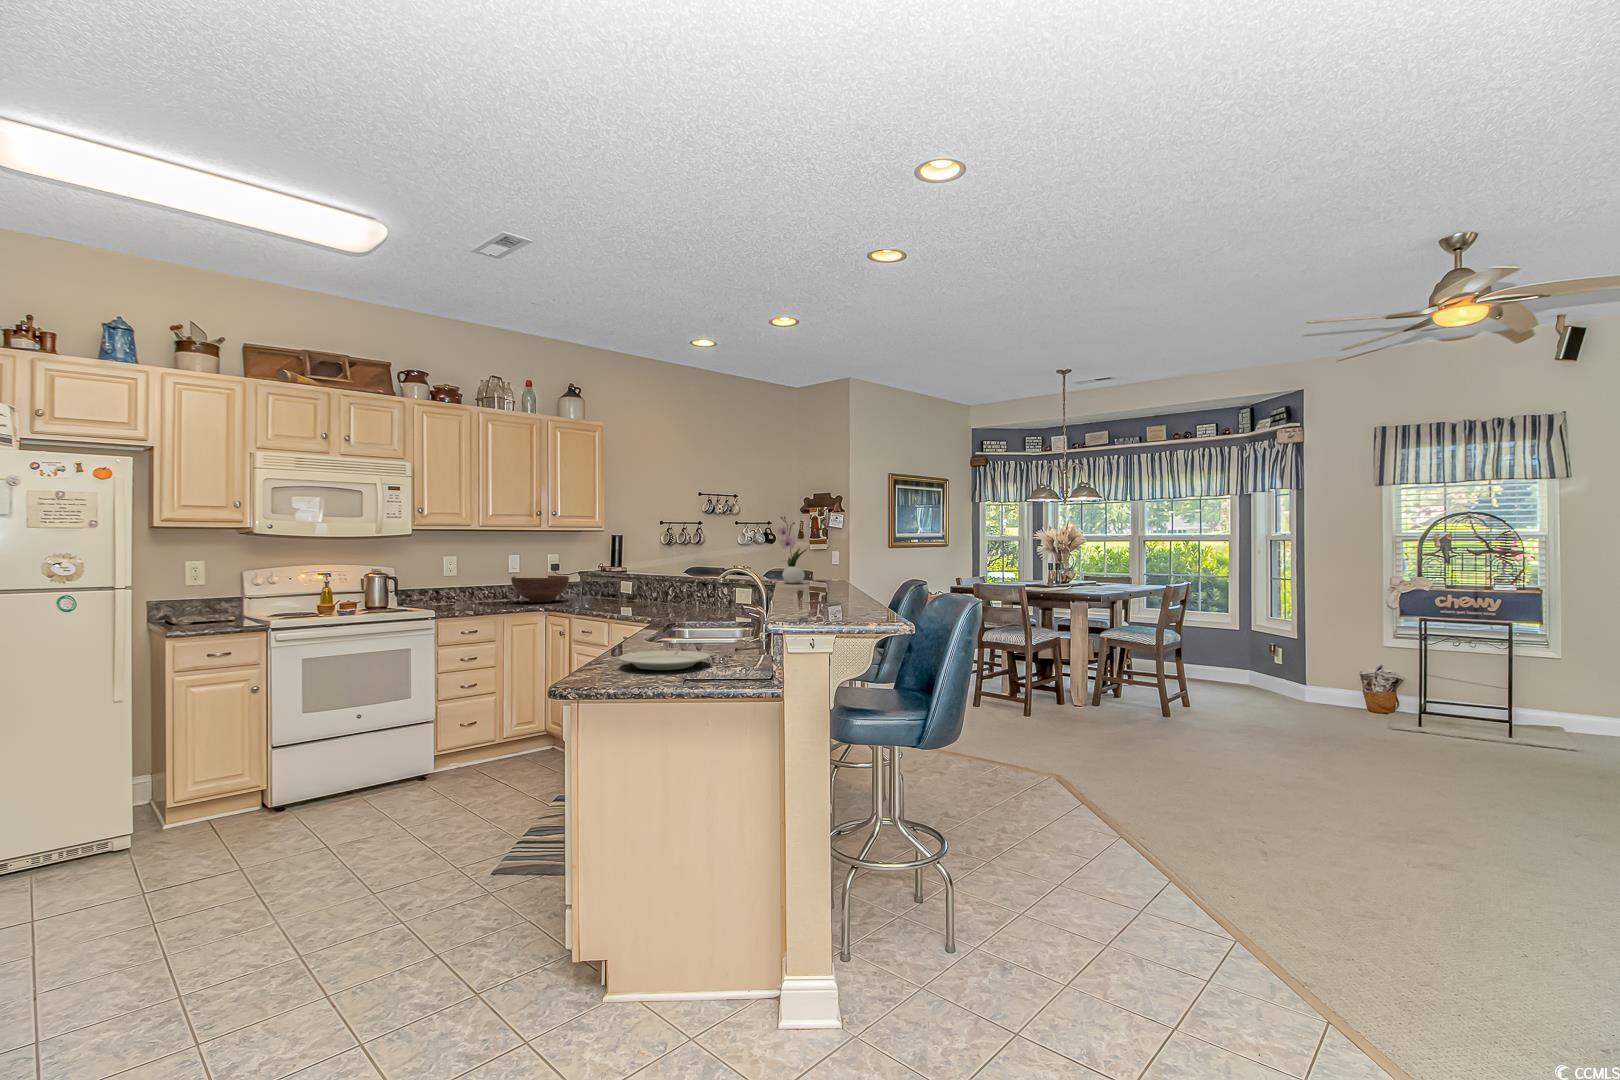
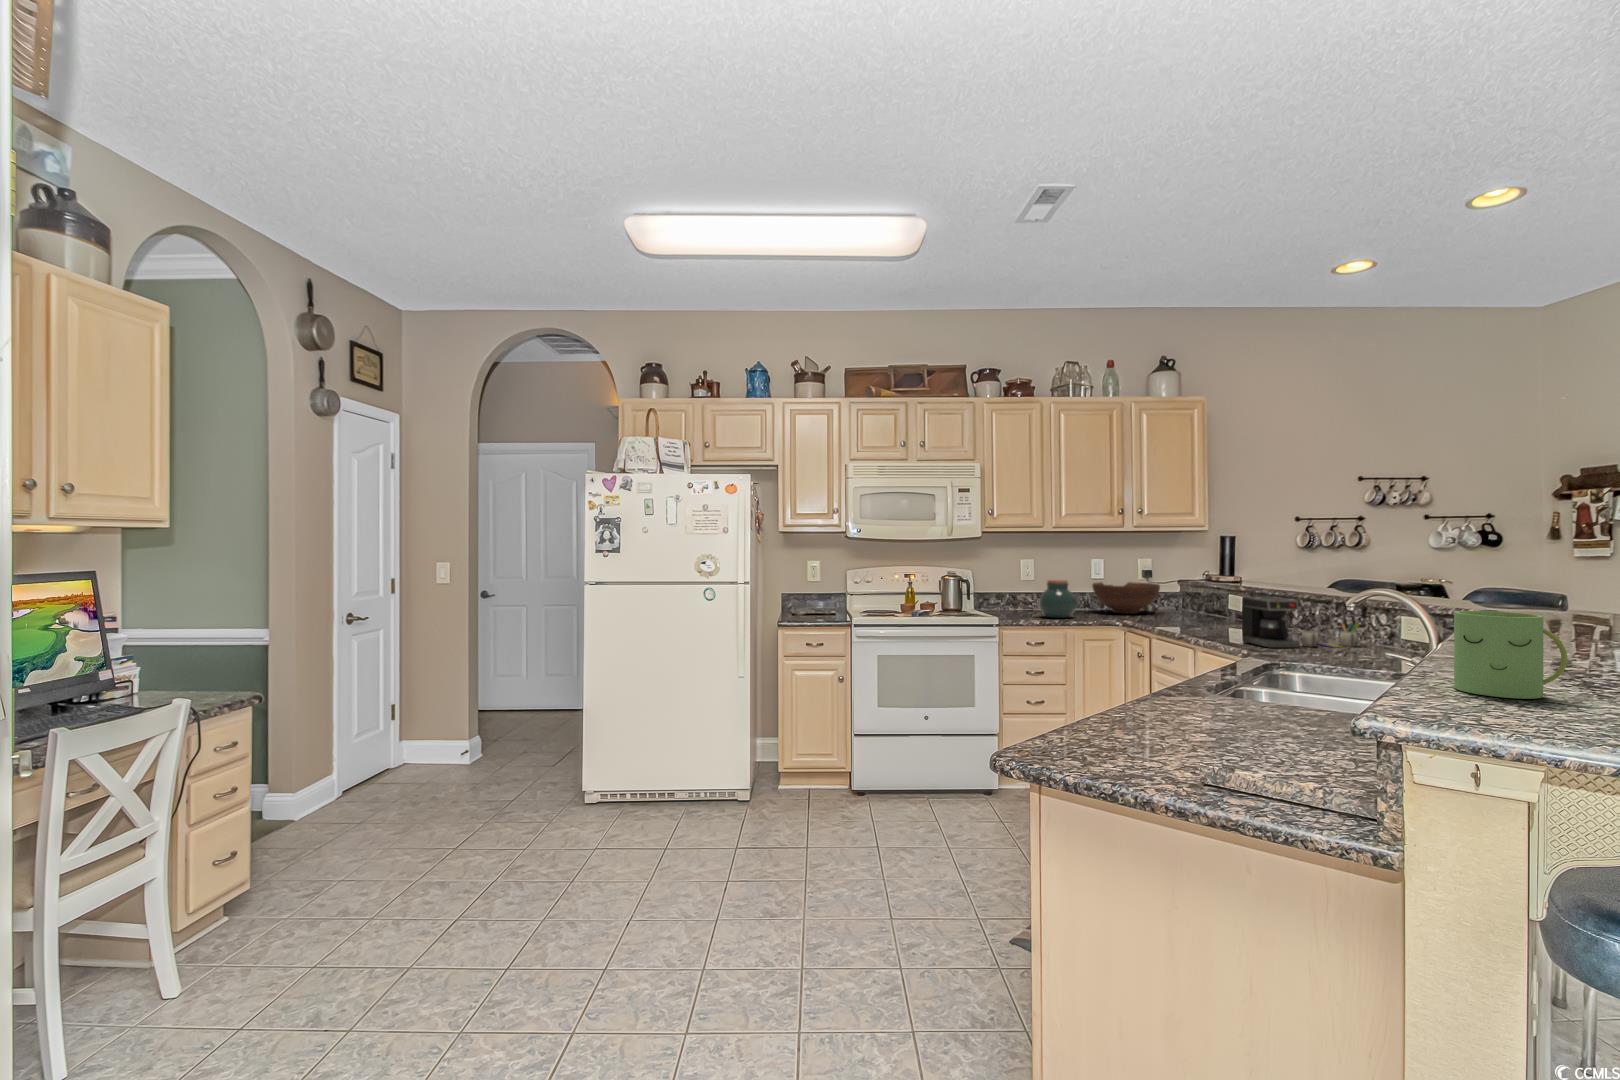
flower arrangement: present [778,516,807,584] -> none [1481,502,1552,615]
jar: none [468,574,502,610] -> present [1039,580,1076,618]
mug: none [789,574,829,614] -> present [1454,611,1567,699]
coffee maker: none [646,580,715,616] -> present [1242,596,1359,648]
plate: present [619,651,710,670] -> none [1115,713,1277,757]

